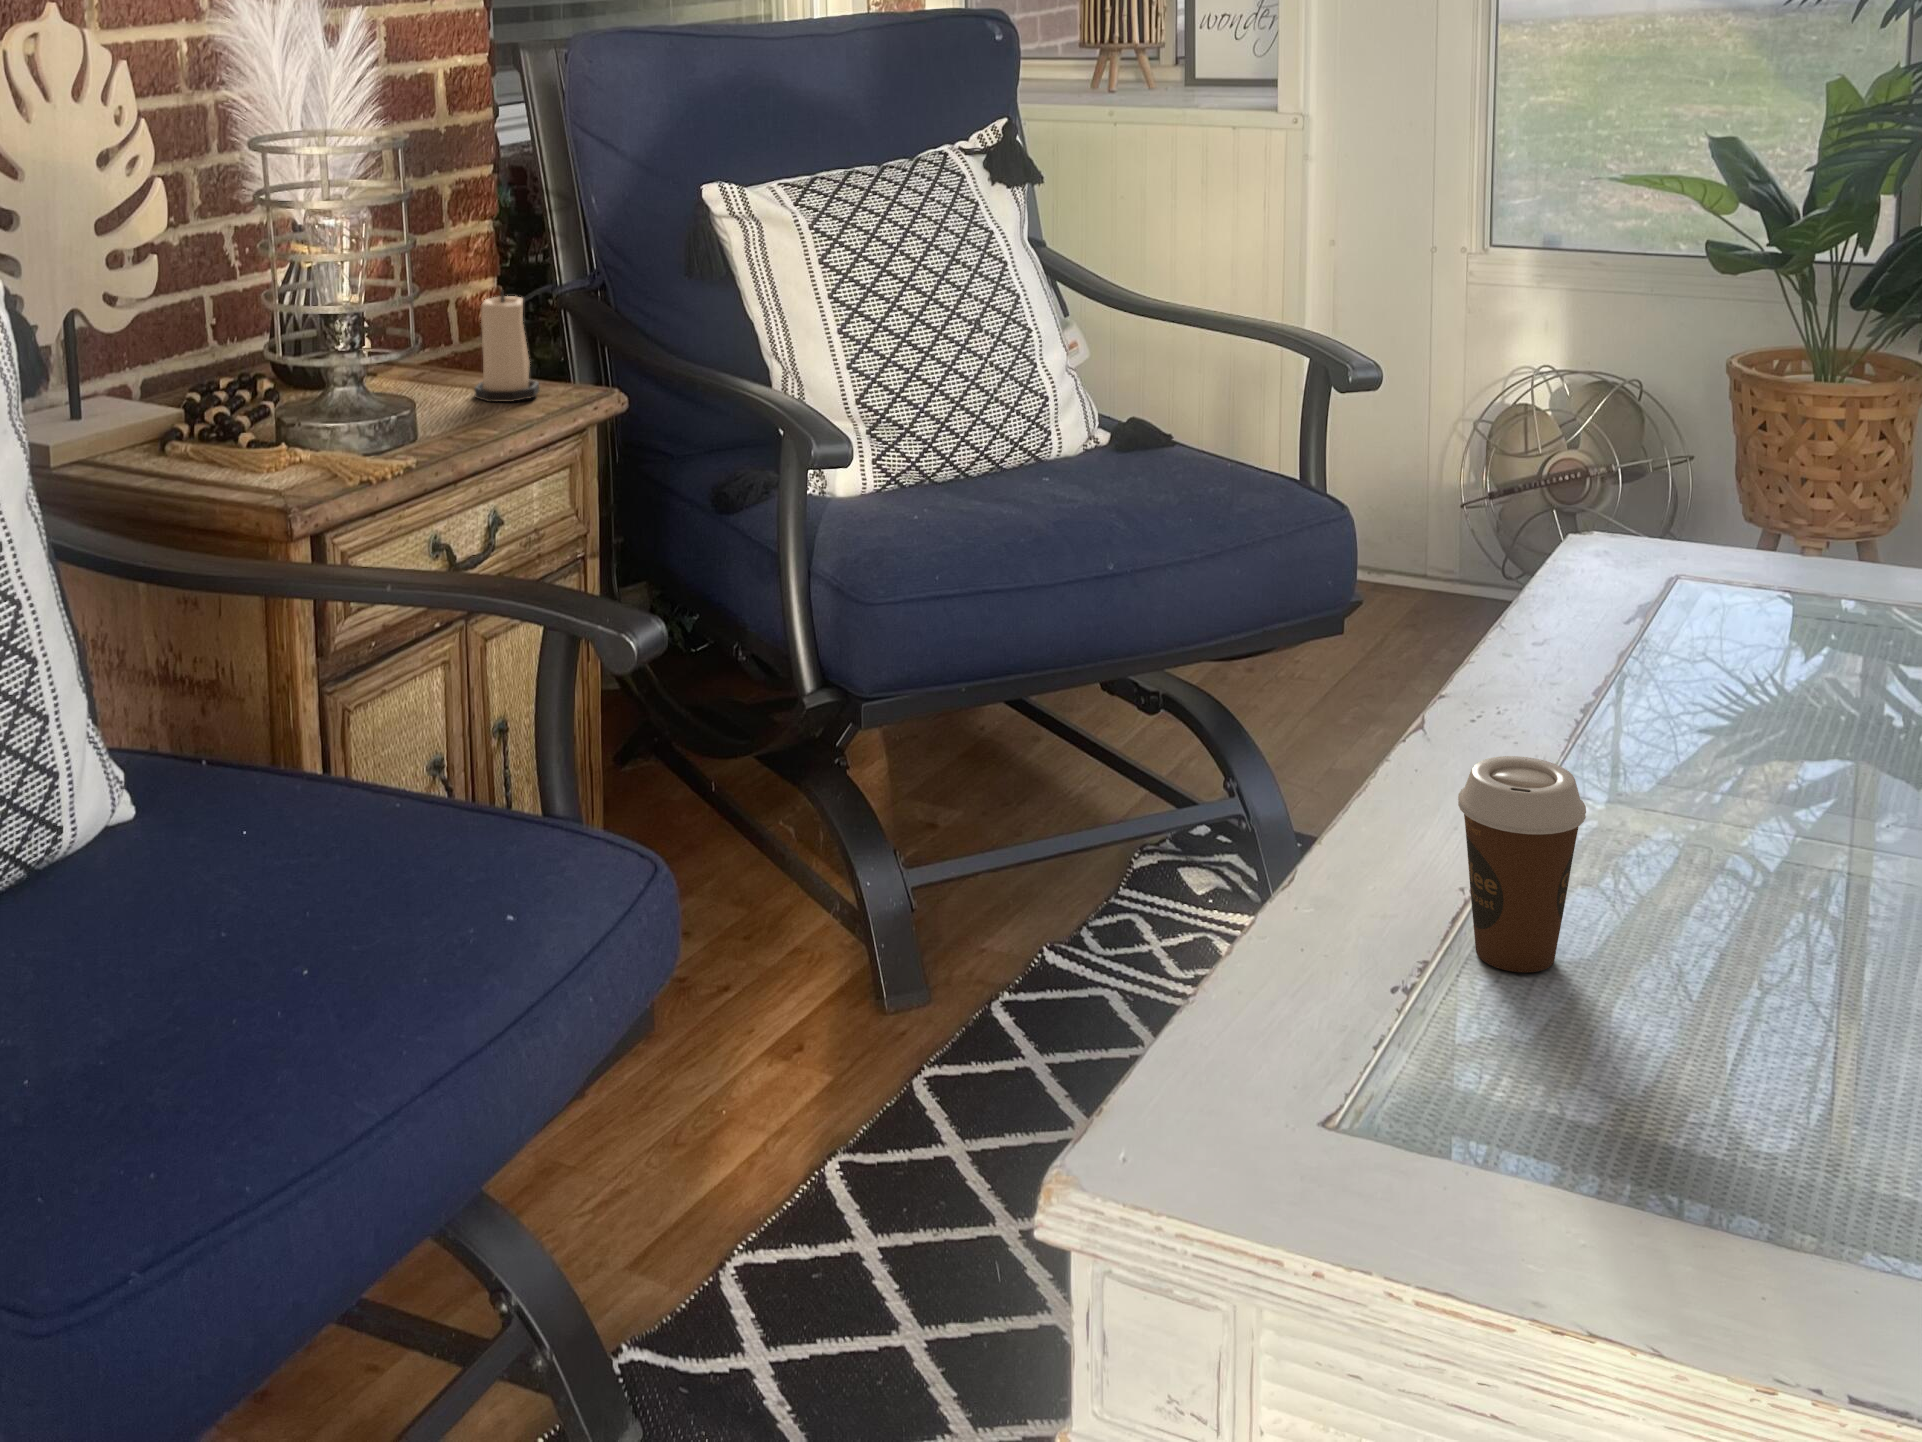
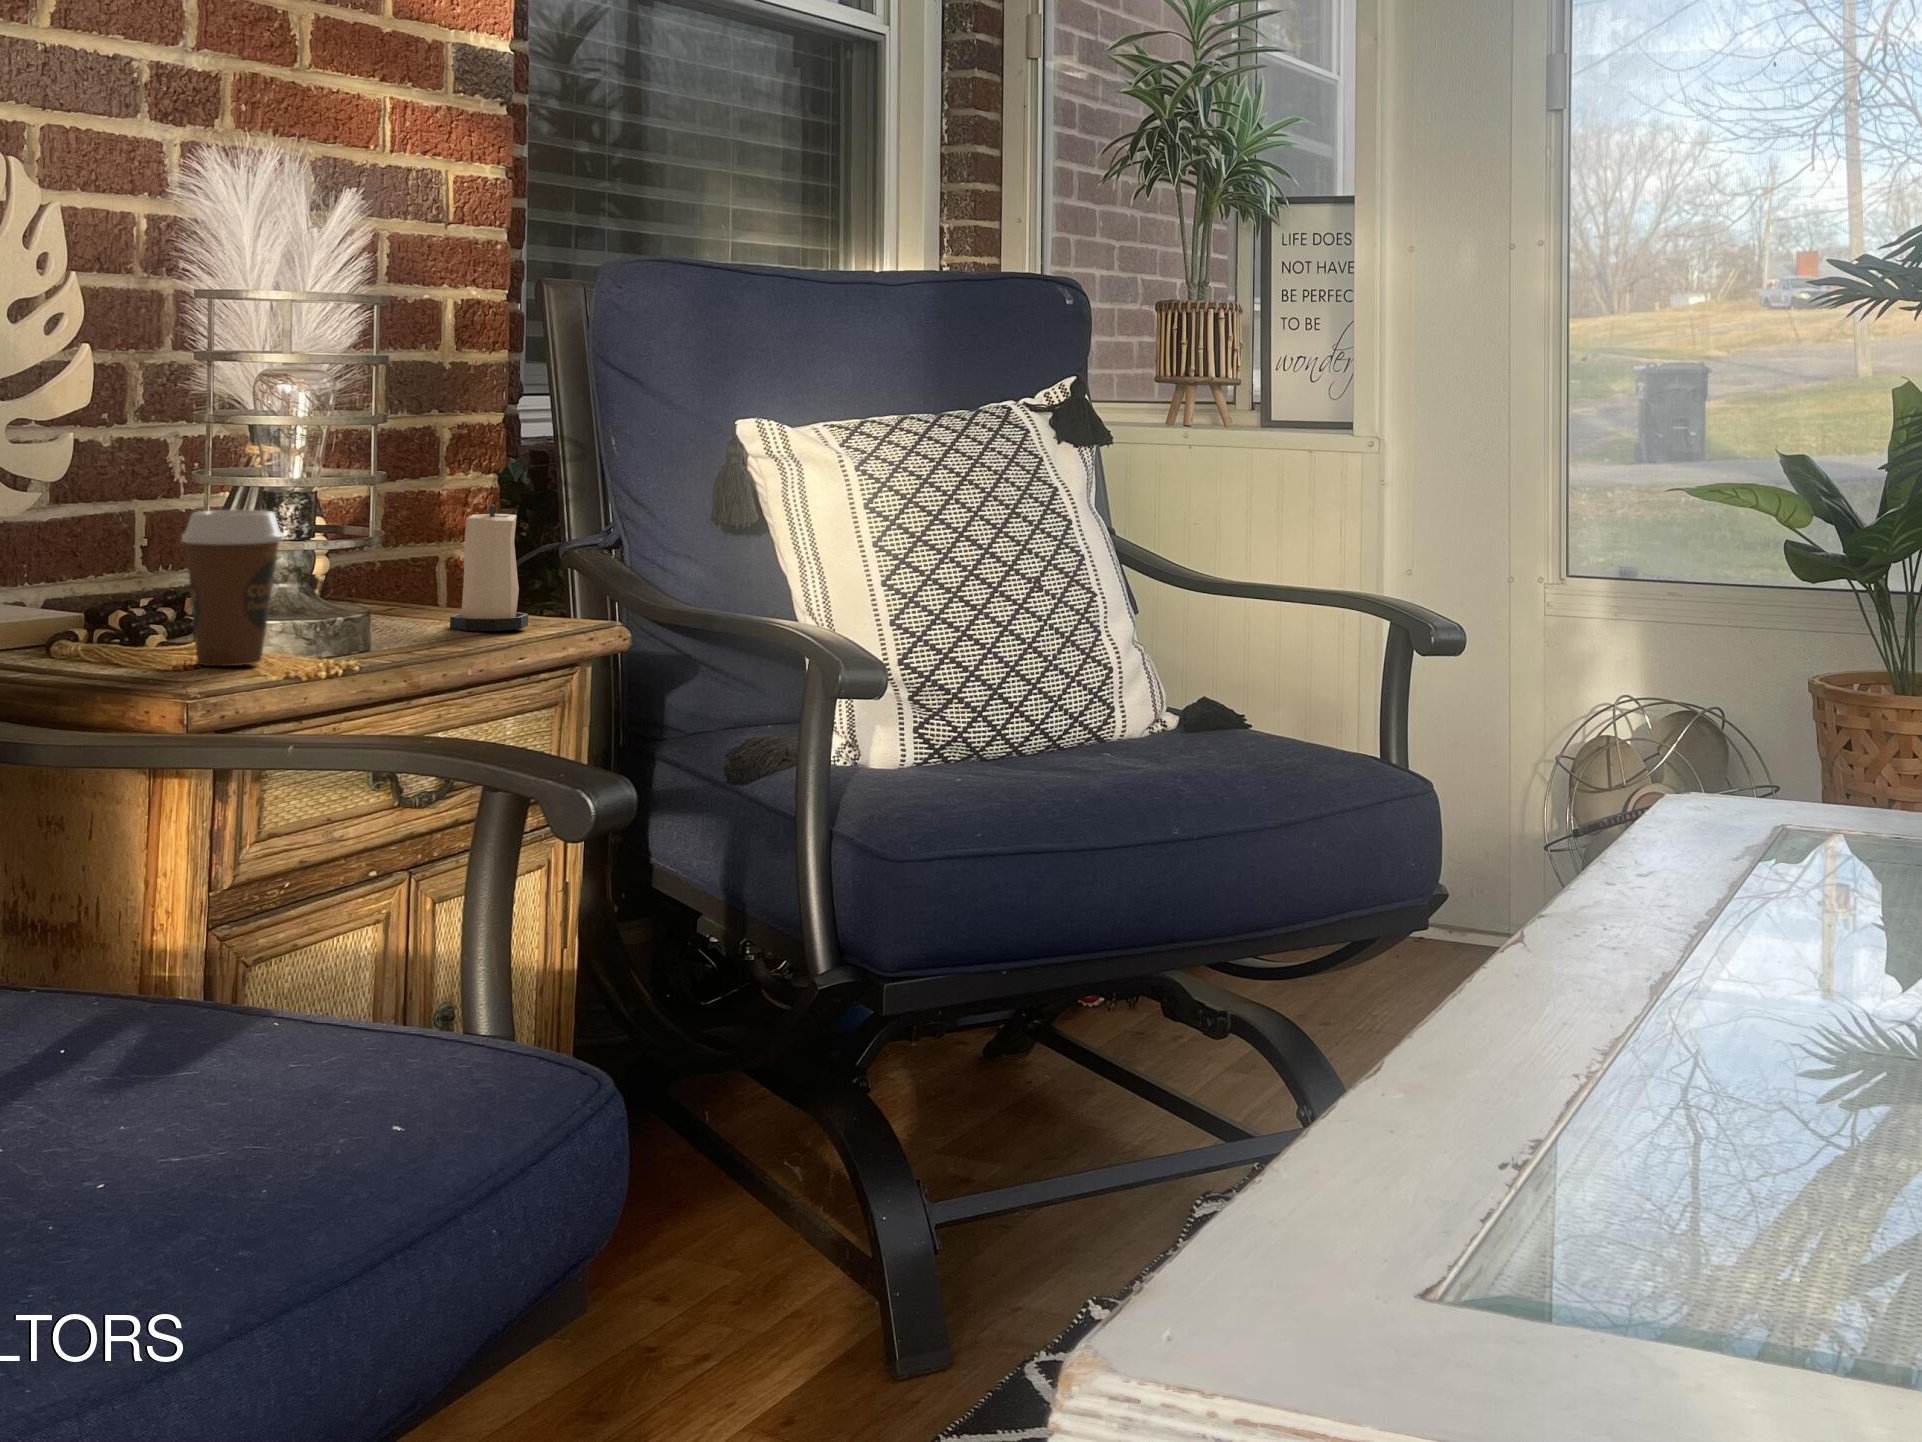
coffee cup: present [1458,756,1586,972] -> present [182,510,283,666]

